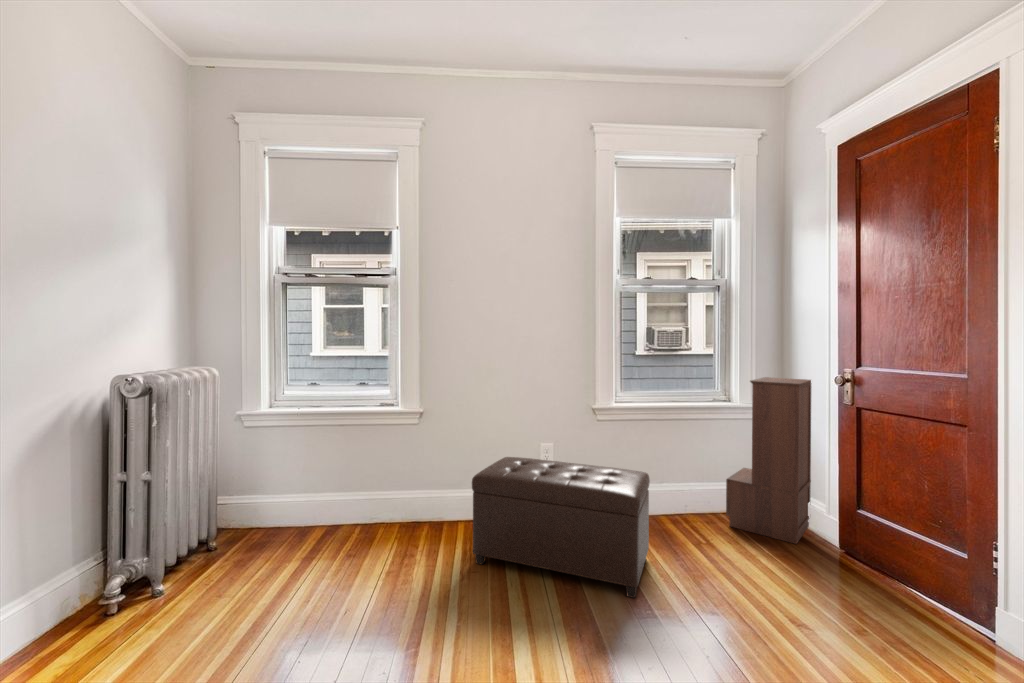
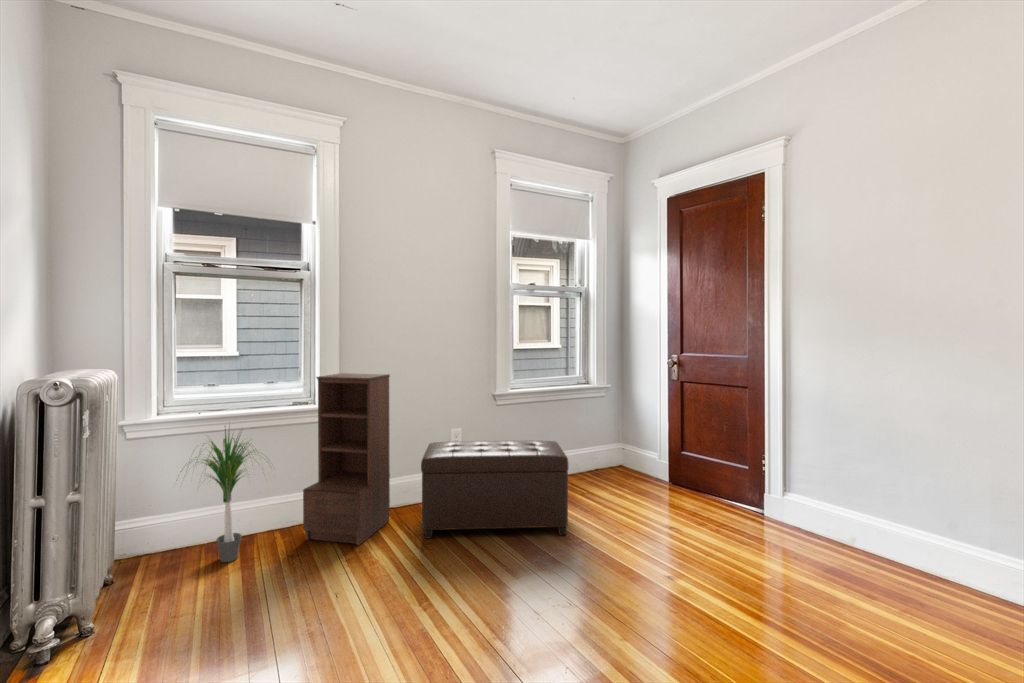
bookshelf: present [726,377,811,544] -> present [303,373,390,545]
potted plant: none [258,417,349,549] -> present [181,429,254,562]

